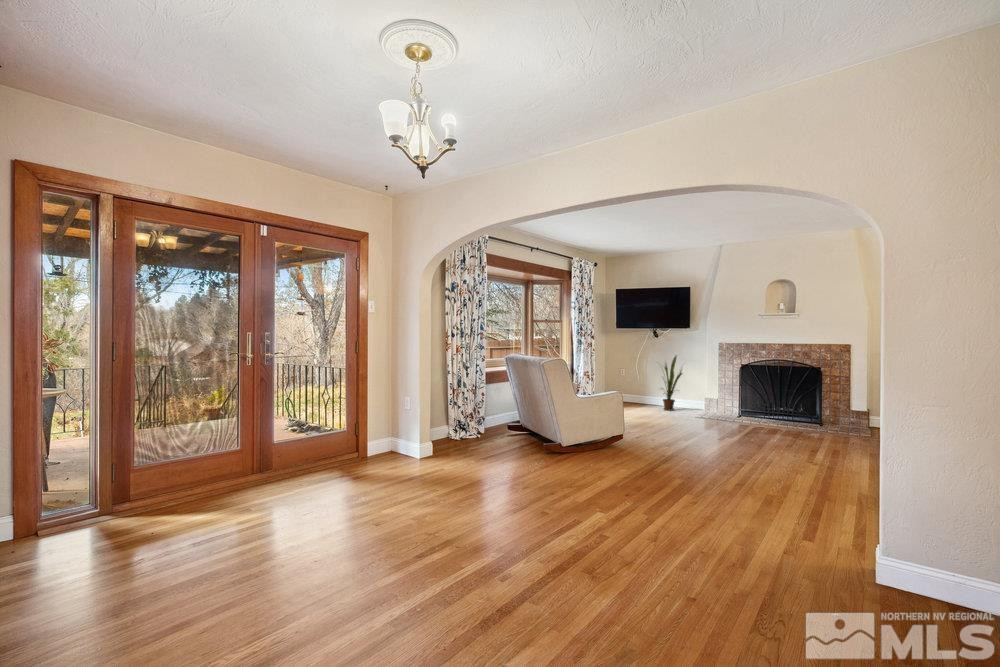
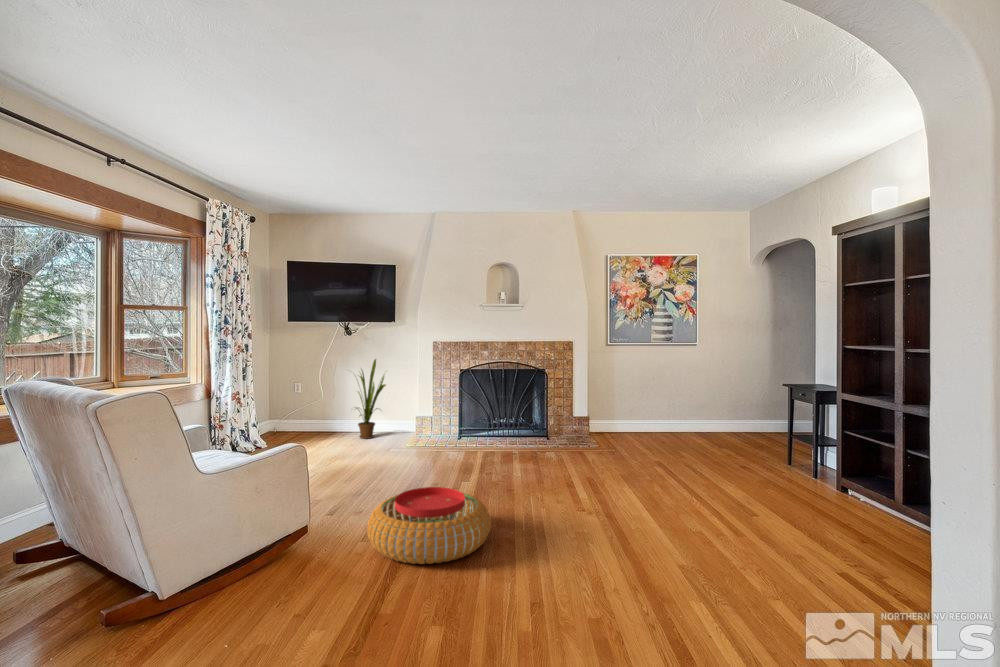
pouf: none [653,428,730,466] -> present [368,487,491,564]

